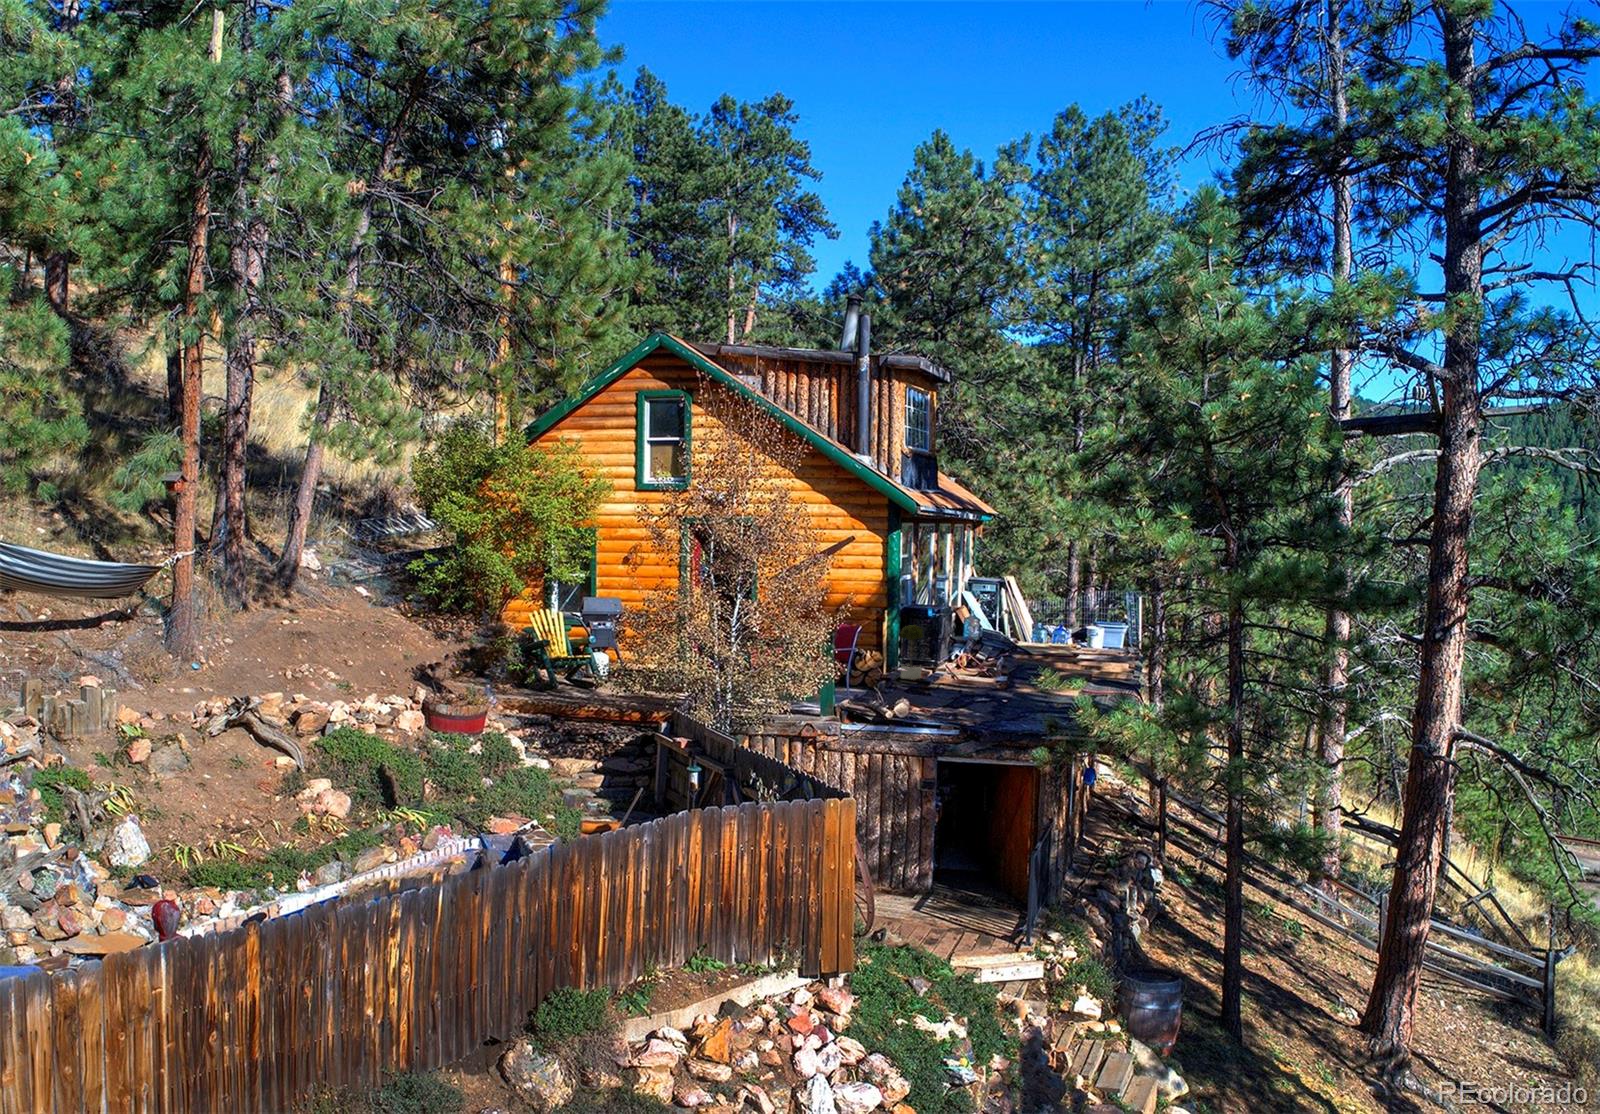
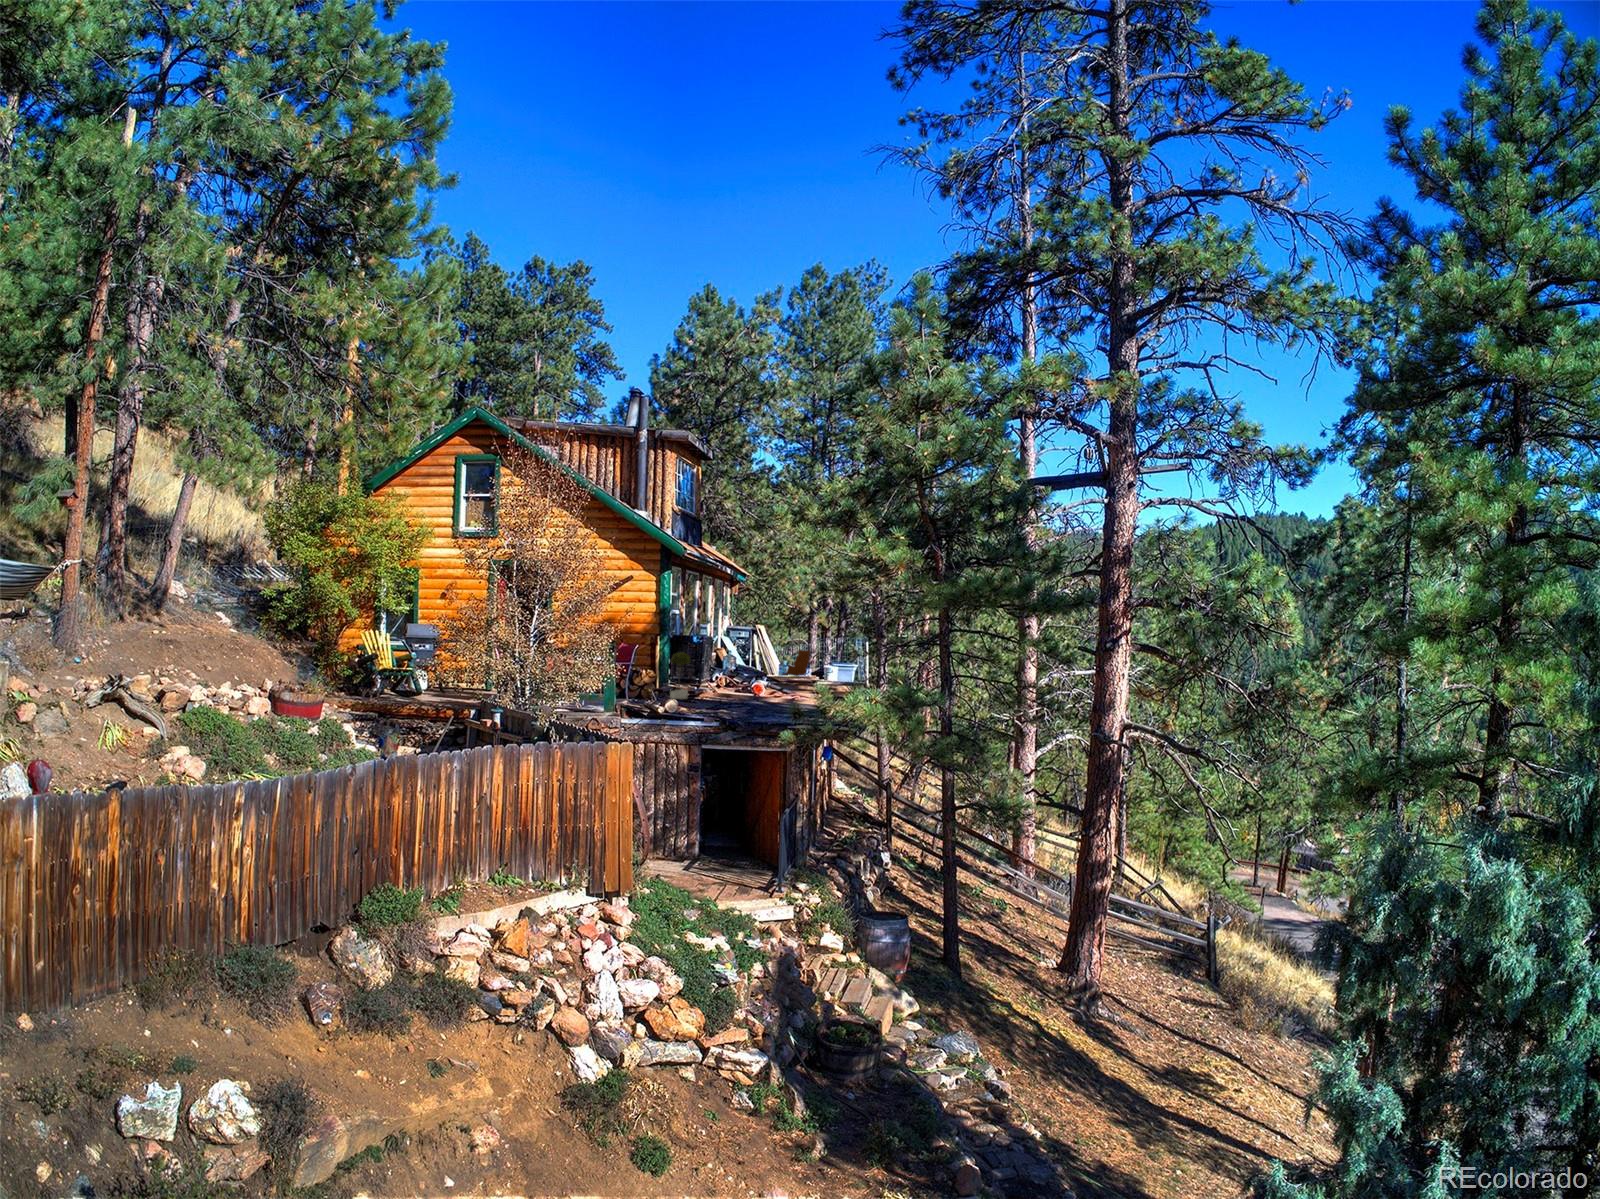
lounge chair: none [1027,596,1069,638] -> present [782,650,810,685]

